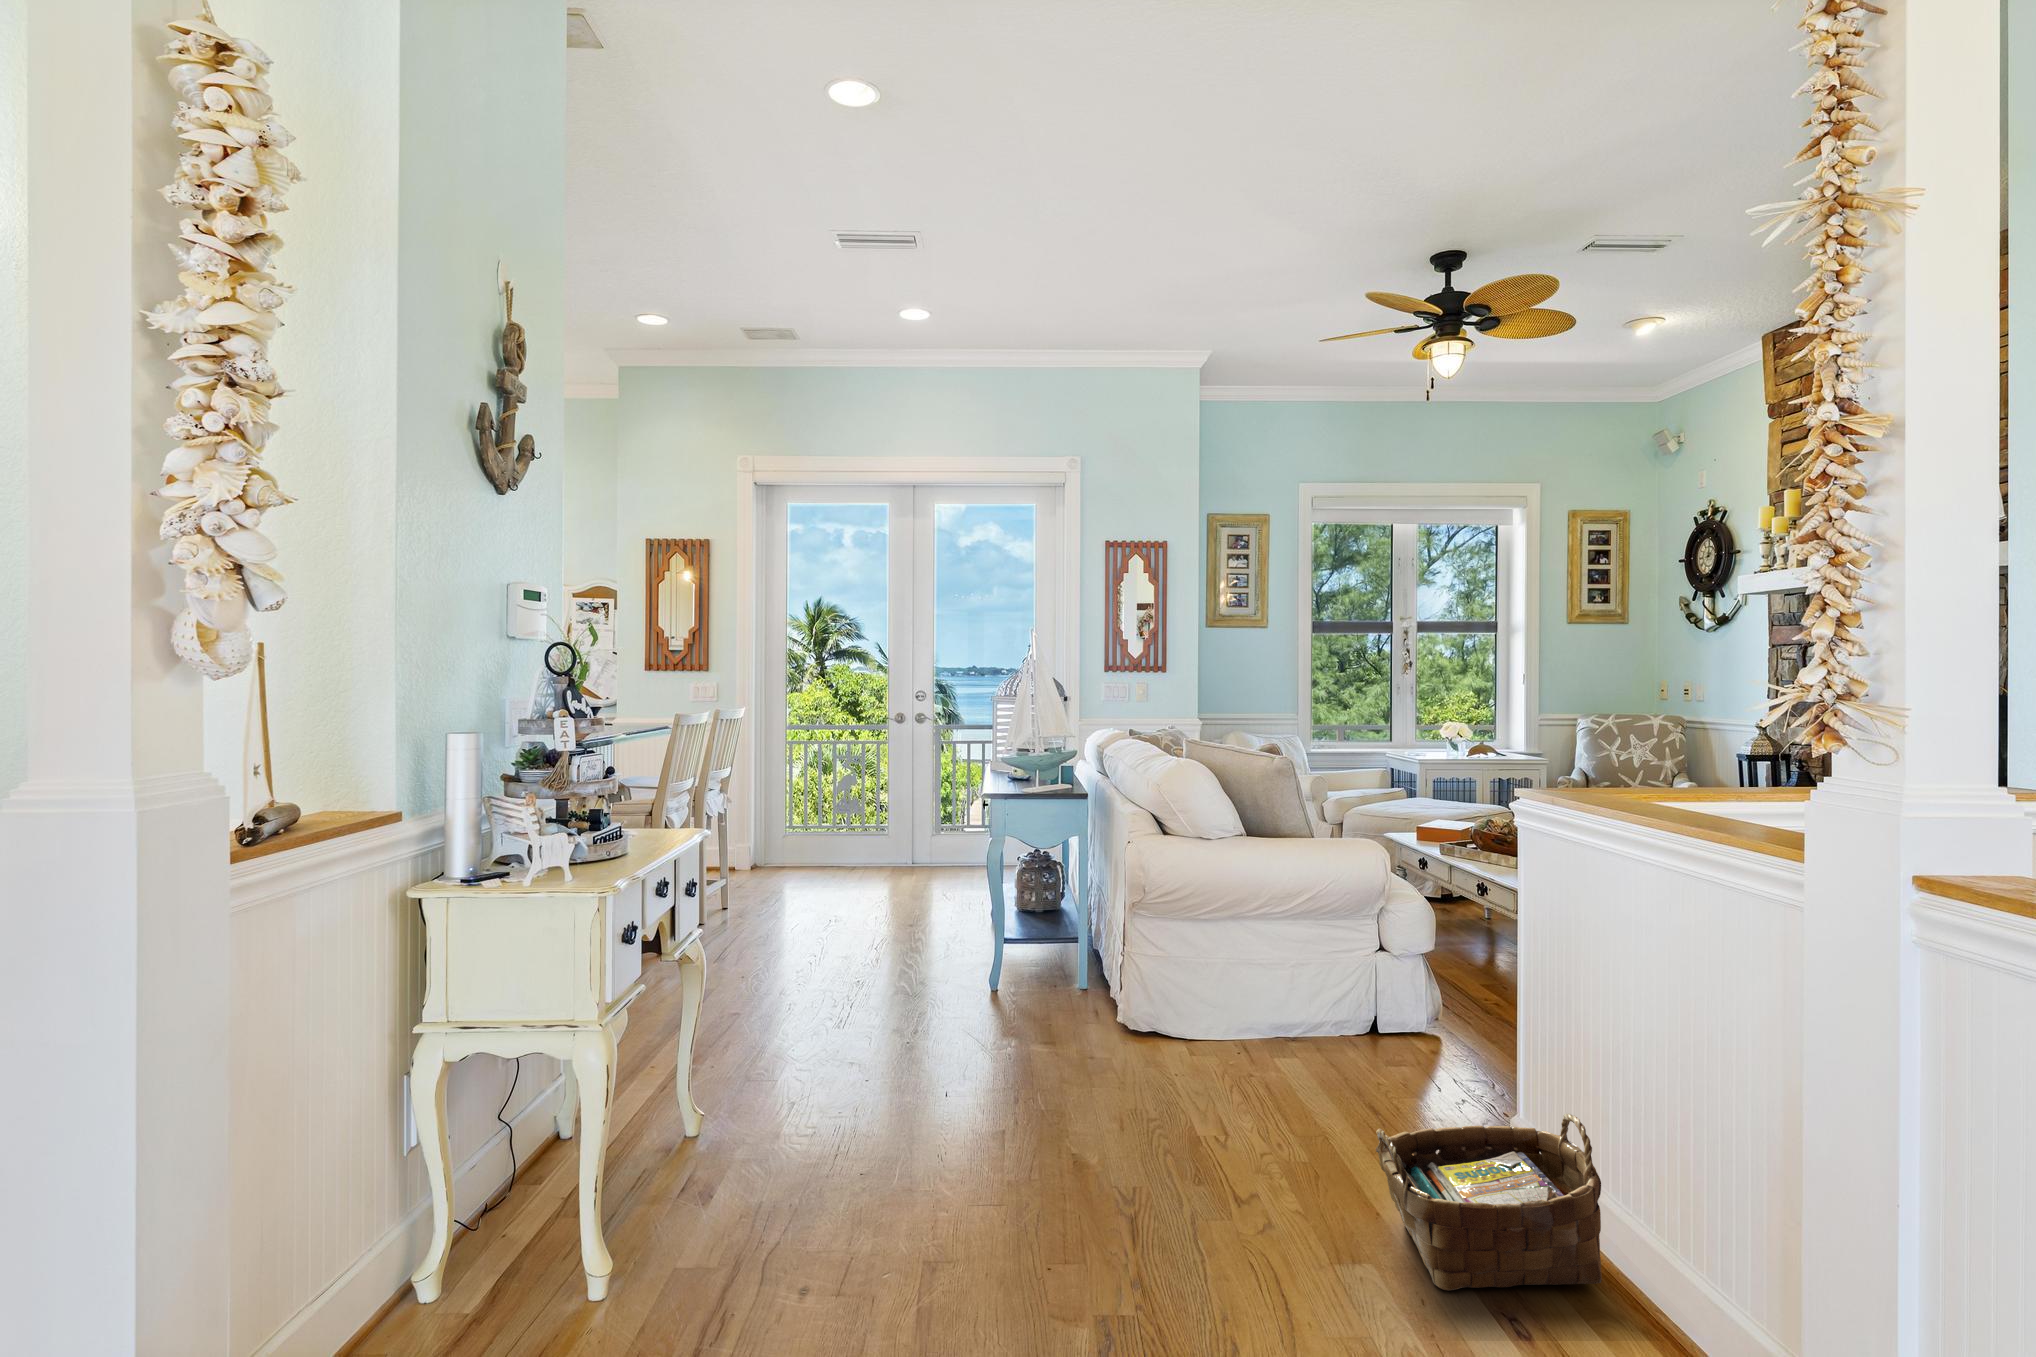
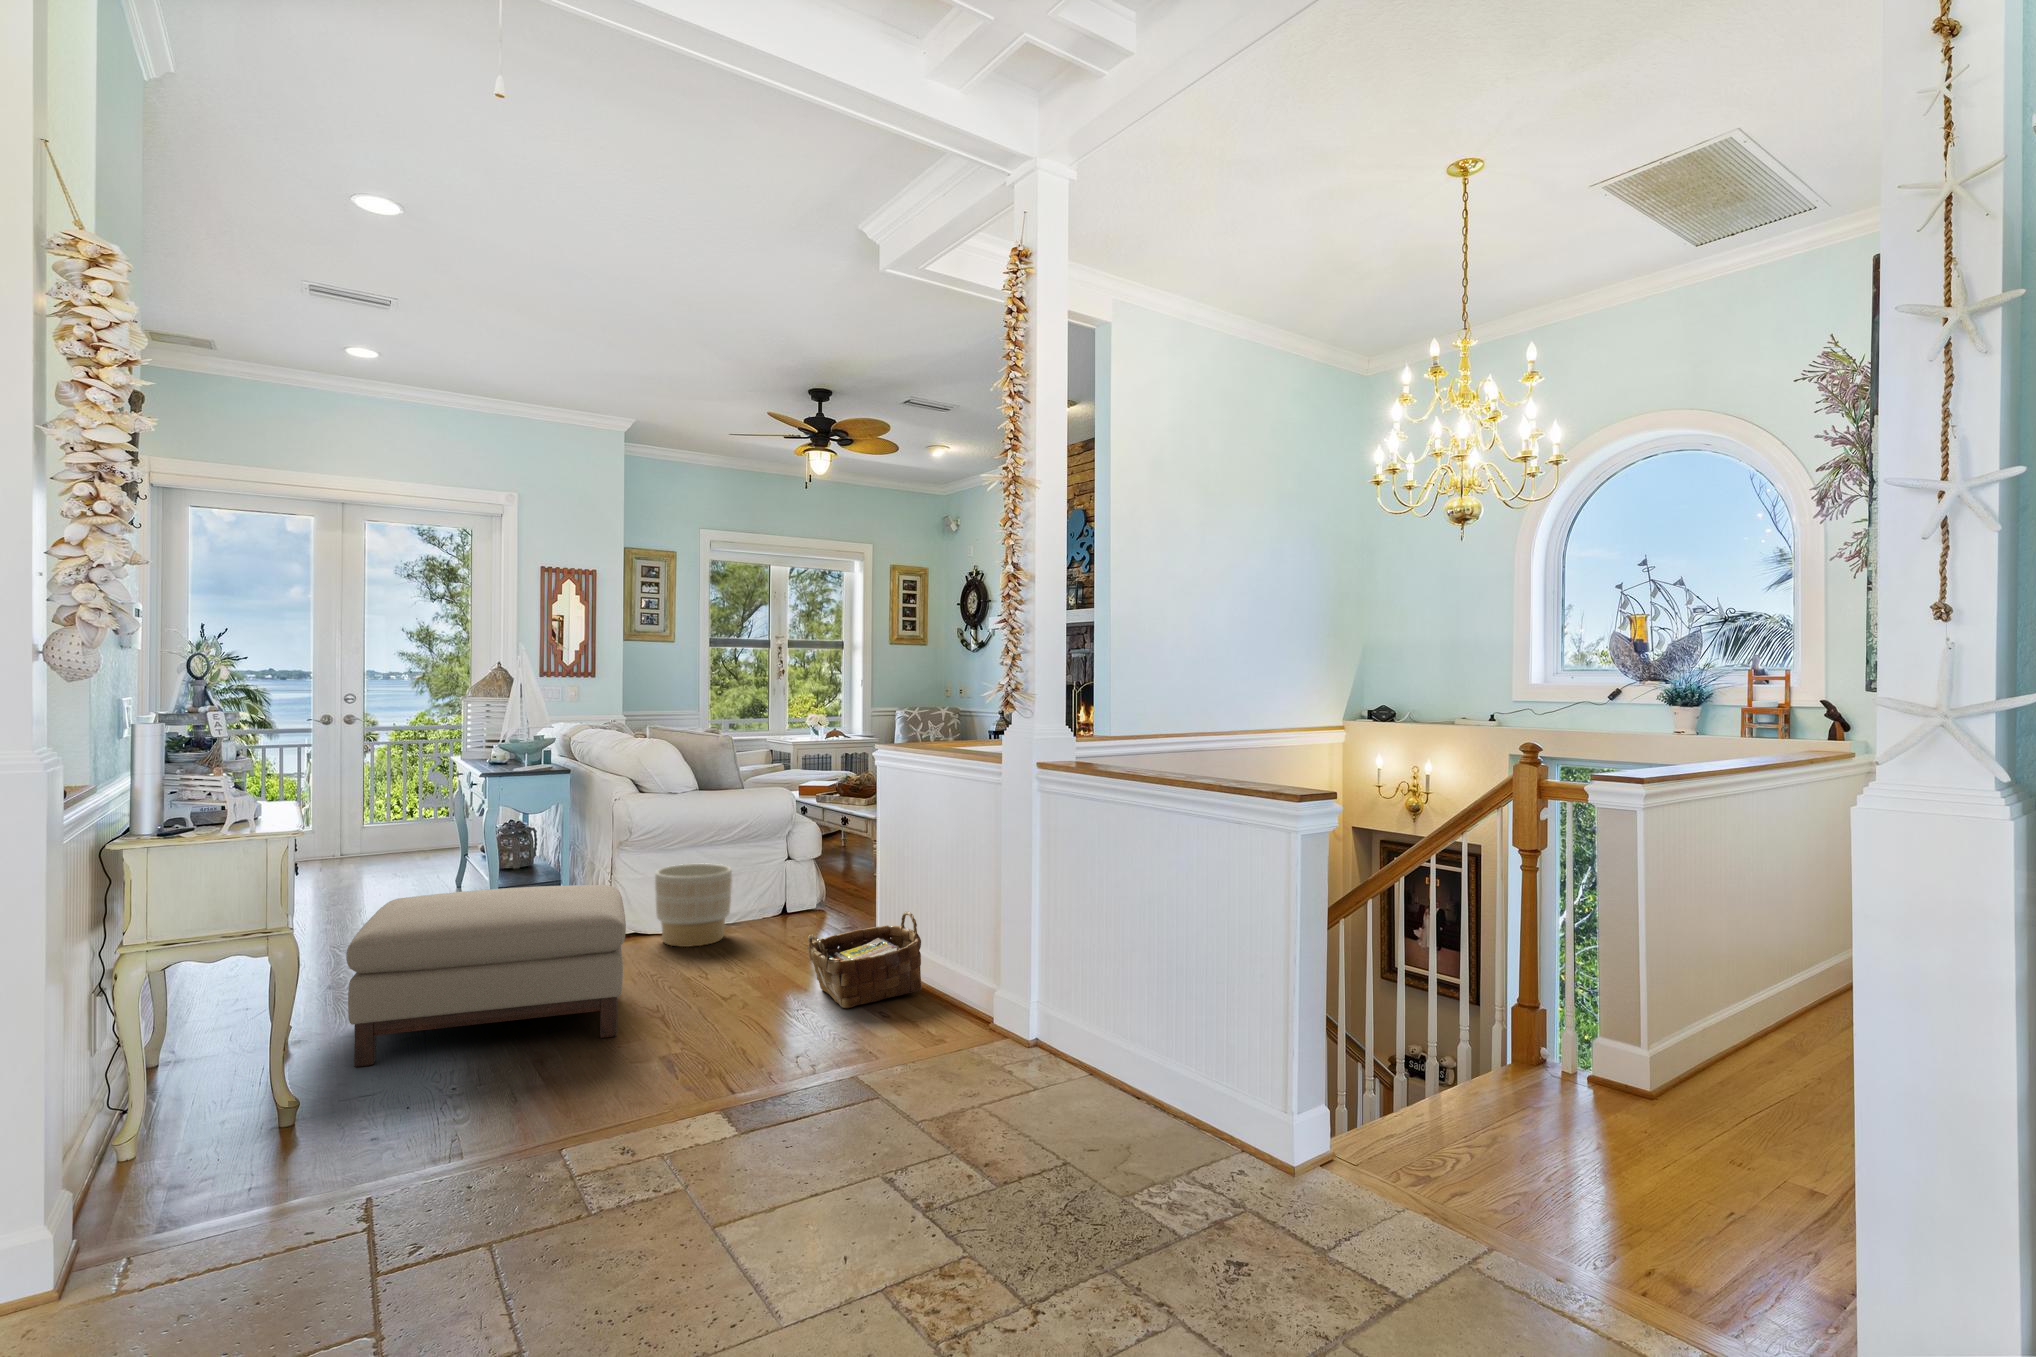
planter: none [1175,945,1285,1075] -> present [655,863,732,947]
ottoman: none [706,967,1096,1248] -> present [346,885,626,1067]

